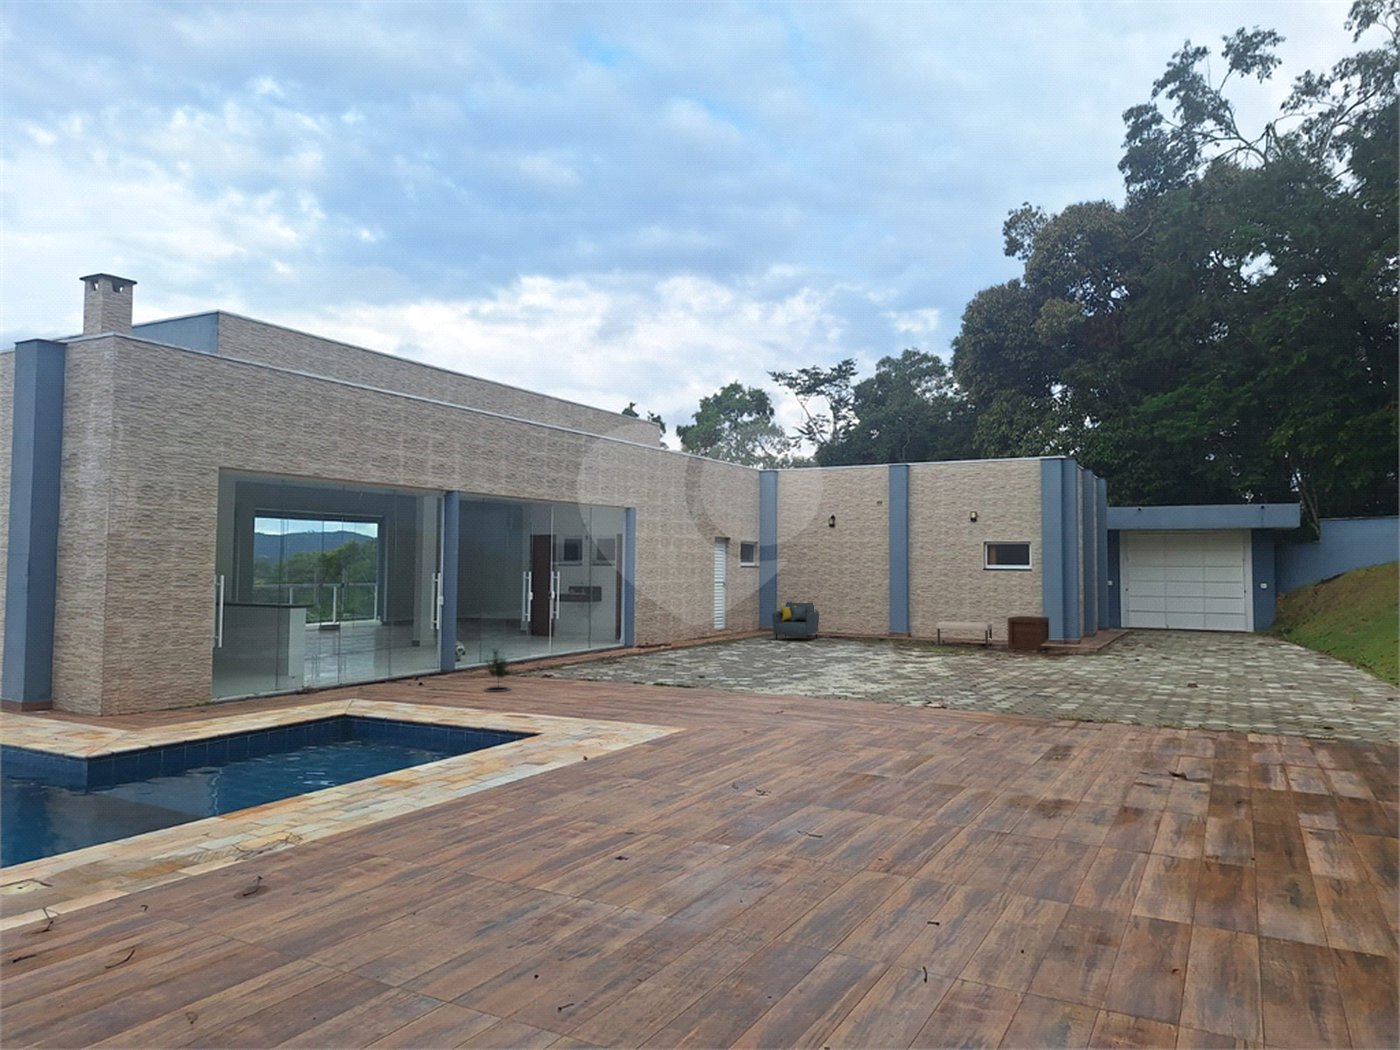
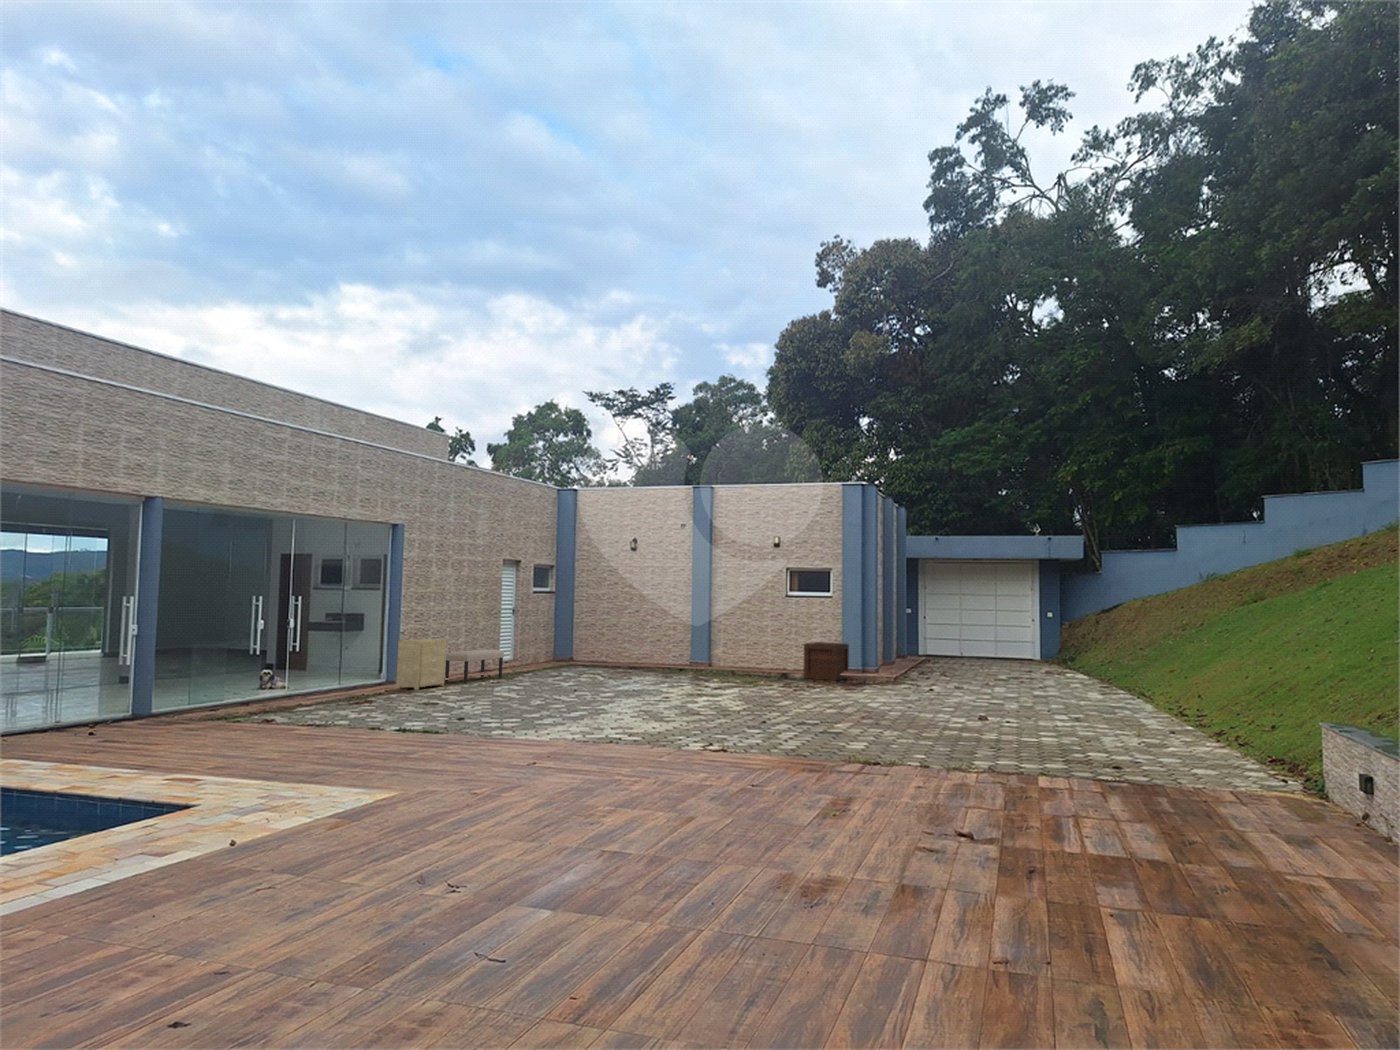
armchair: present [772,602,819,641] -> none [544,624,600,670]
side table: none [672,618,707,659] -> present [396,639,446,690]
bench: present [937,622,992,647] -> present [445,649,504,683]
potted tree: present [485,650,510,692] -> none [41,667,94,739]

